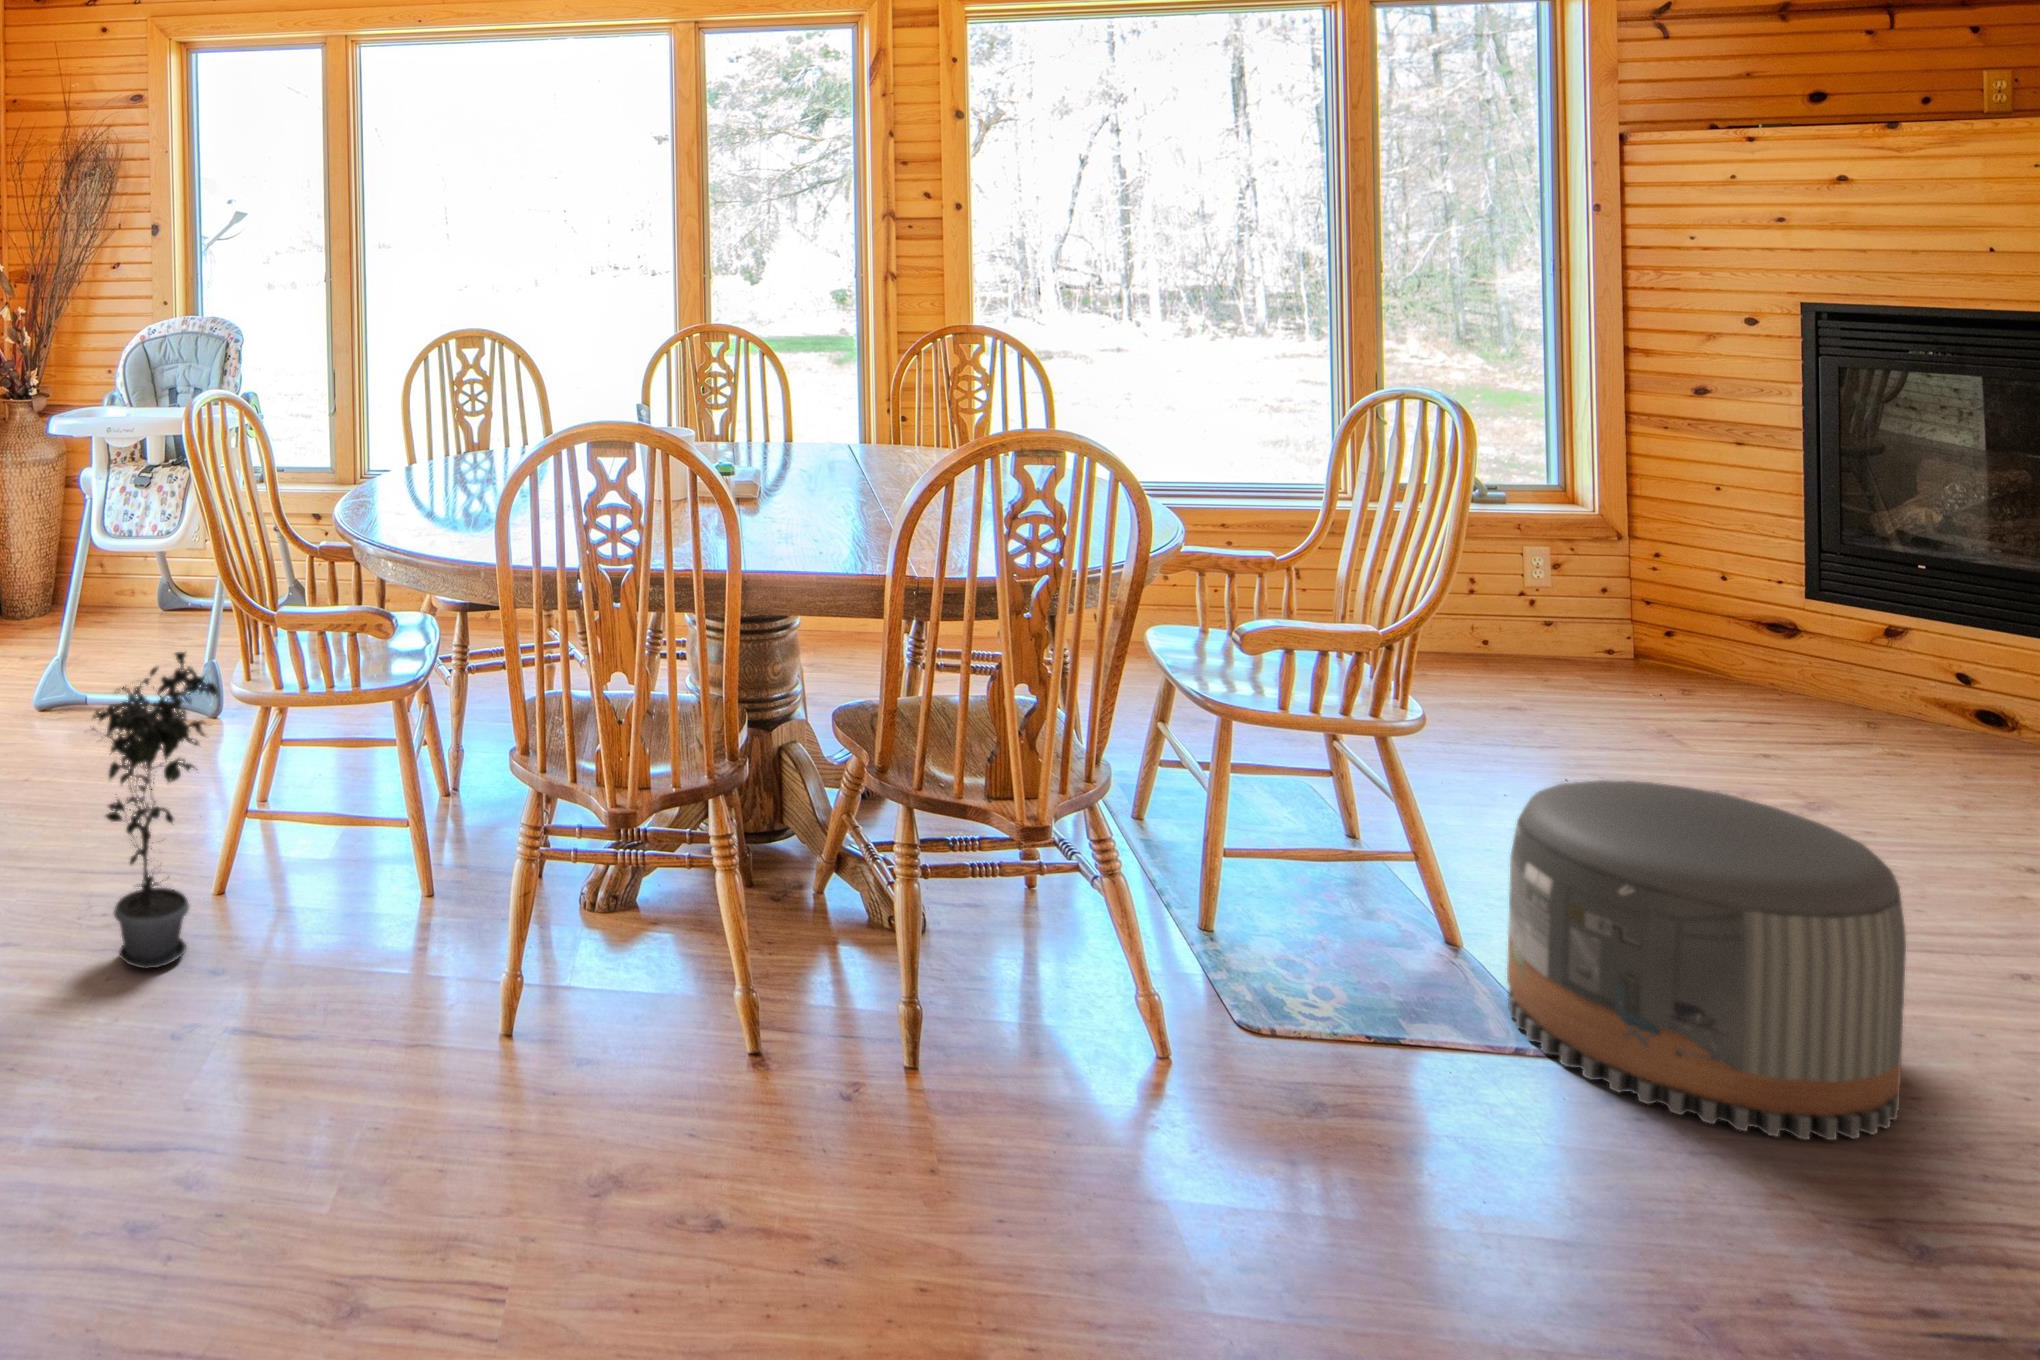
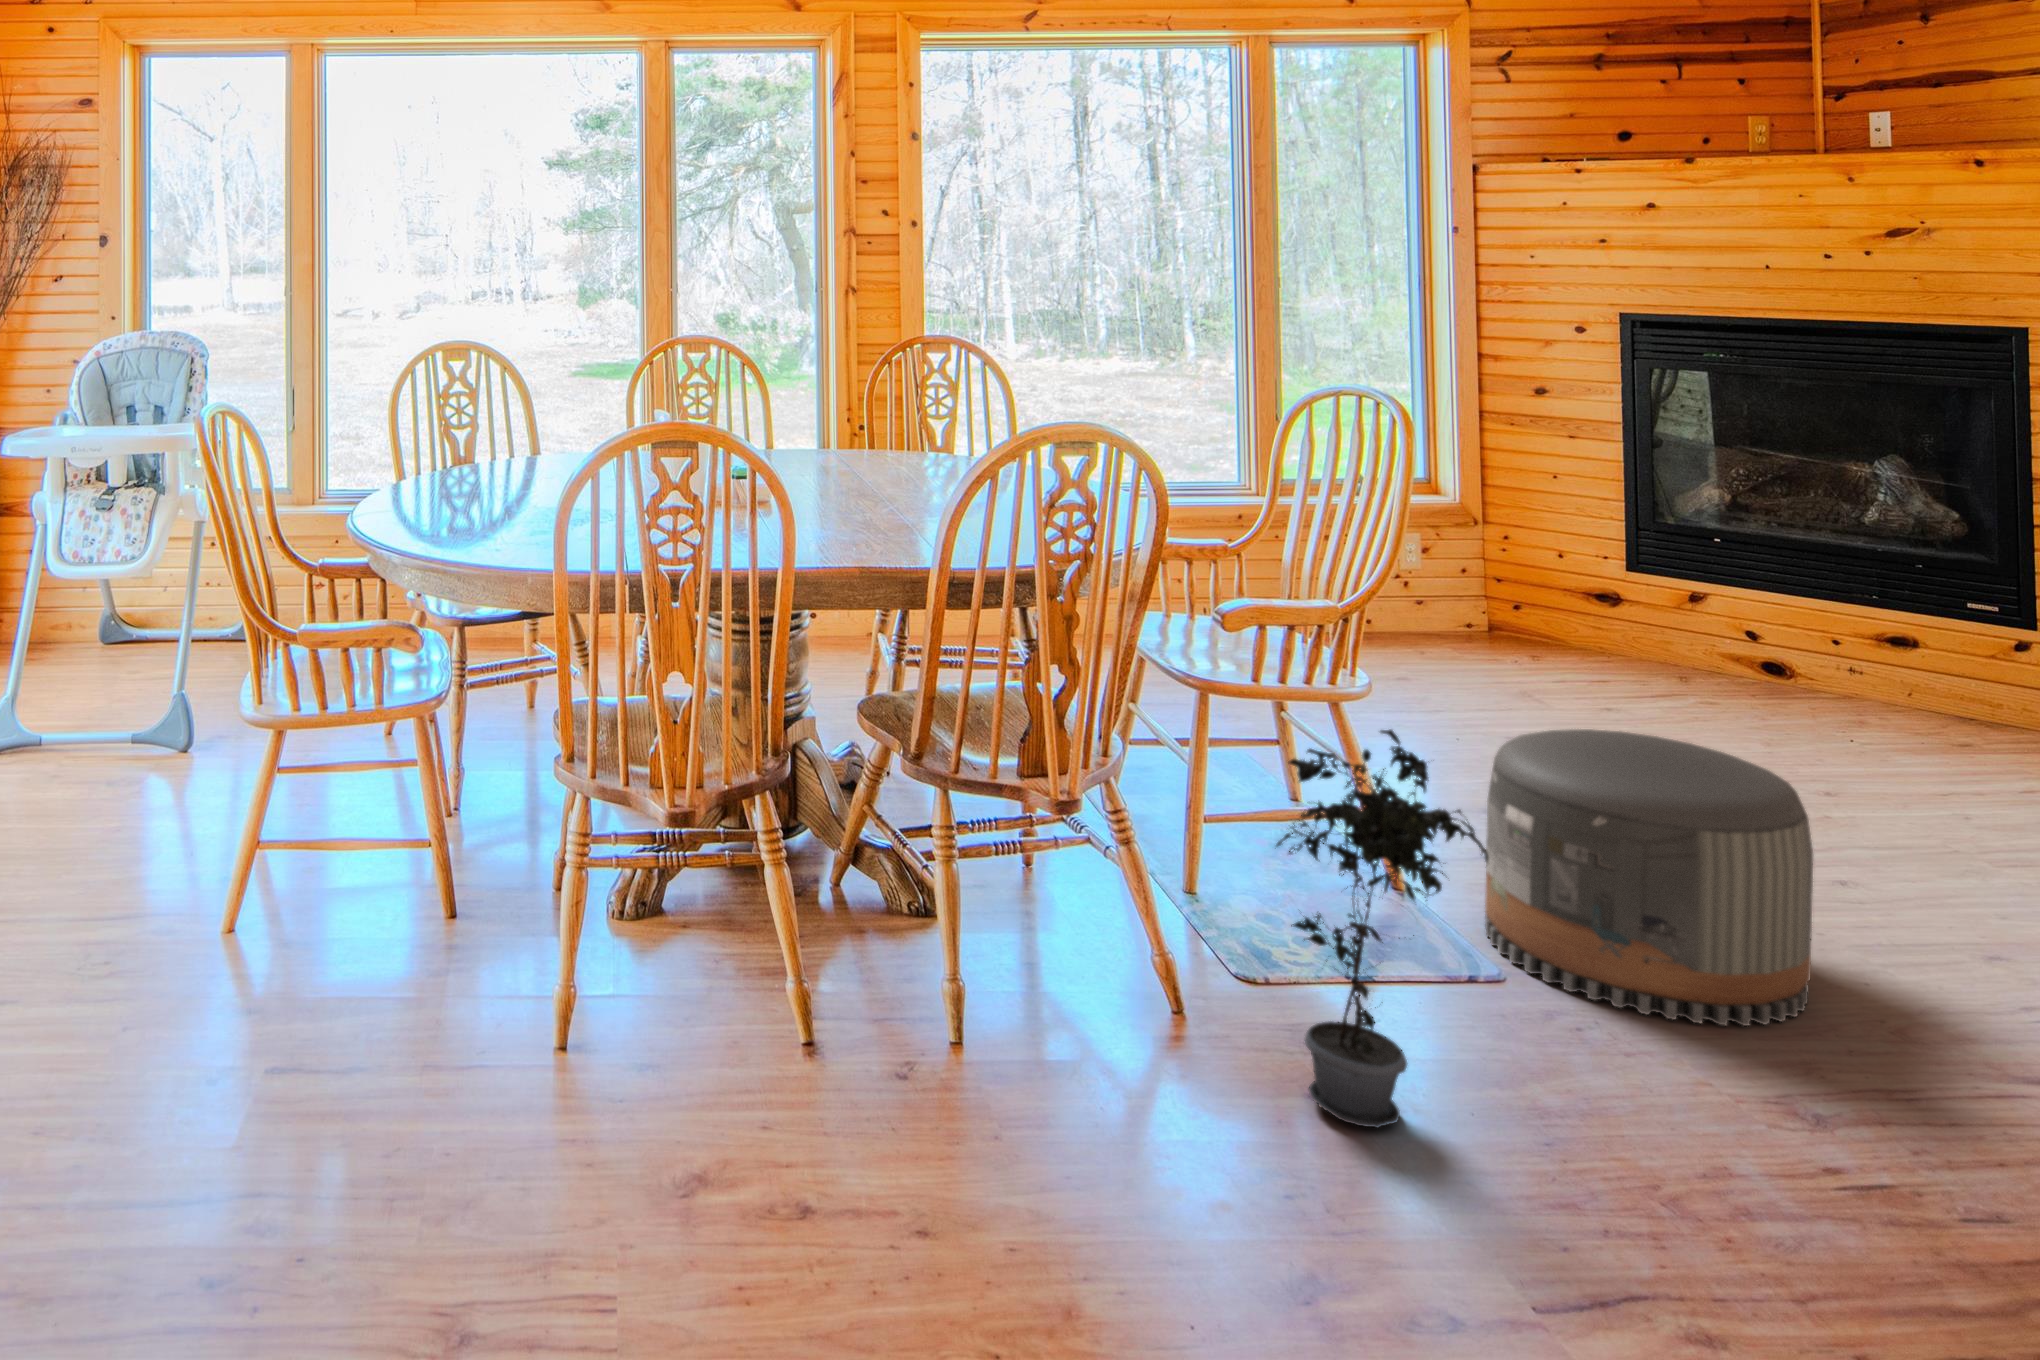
potted plant: present [92,652,218,970] -> present [1276,729,1489,1128]

